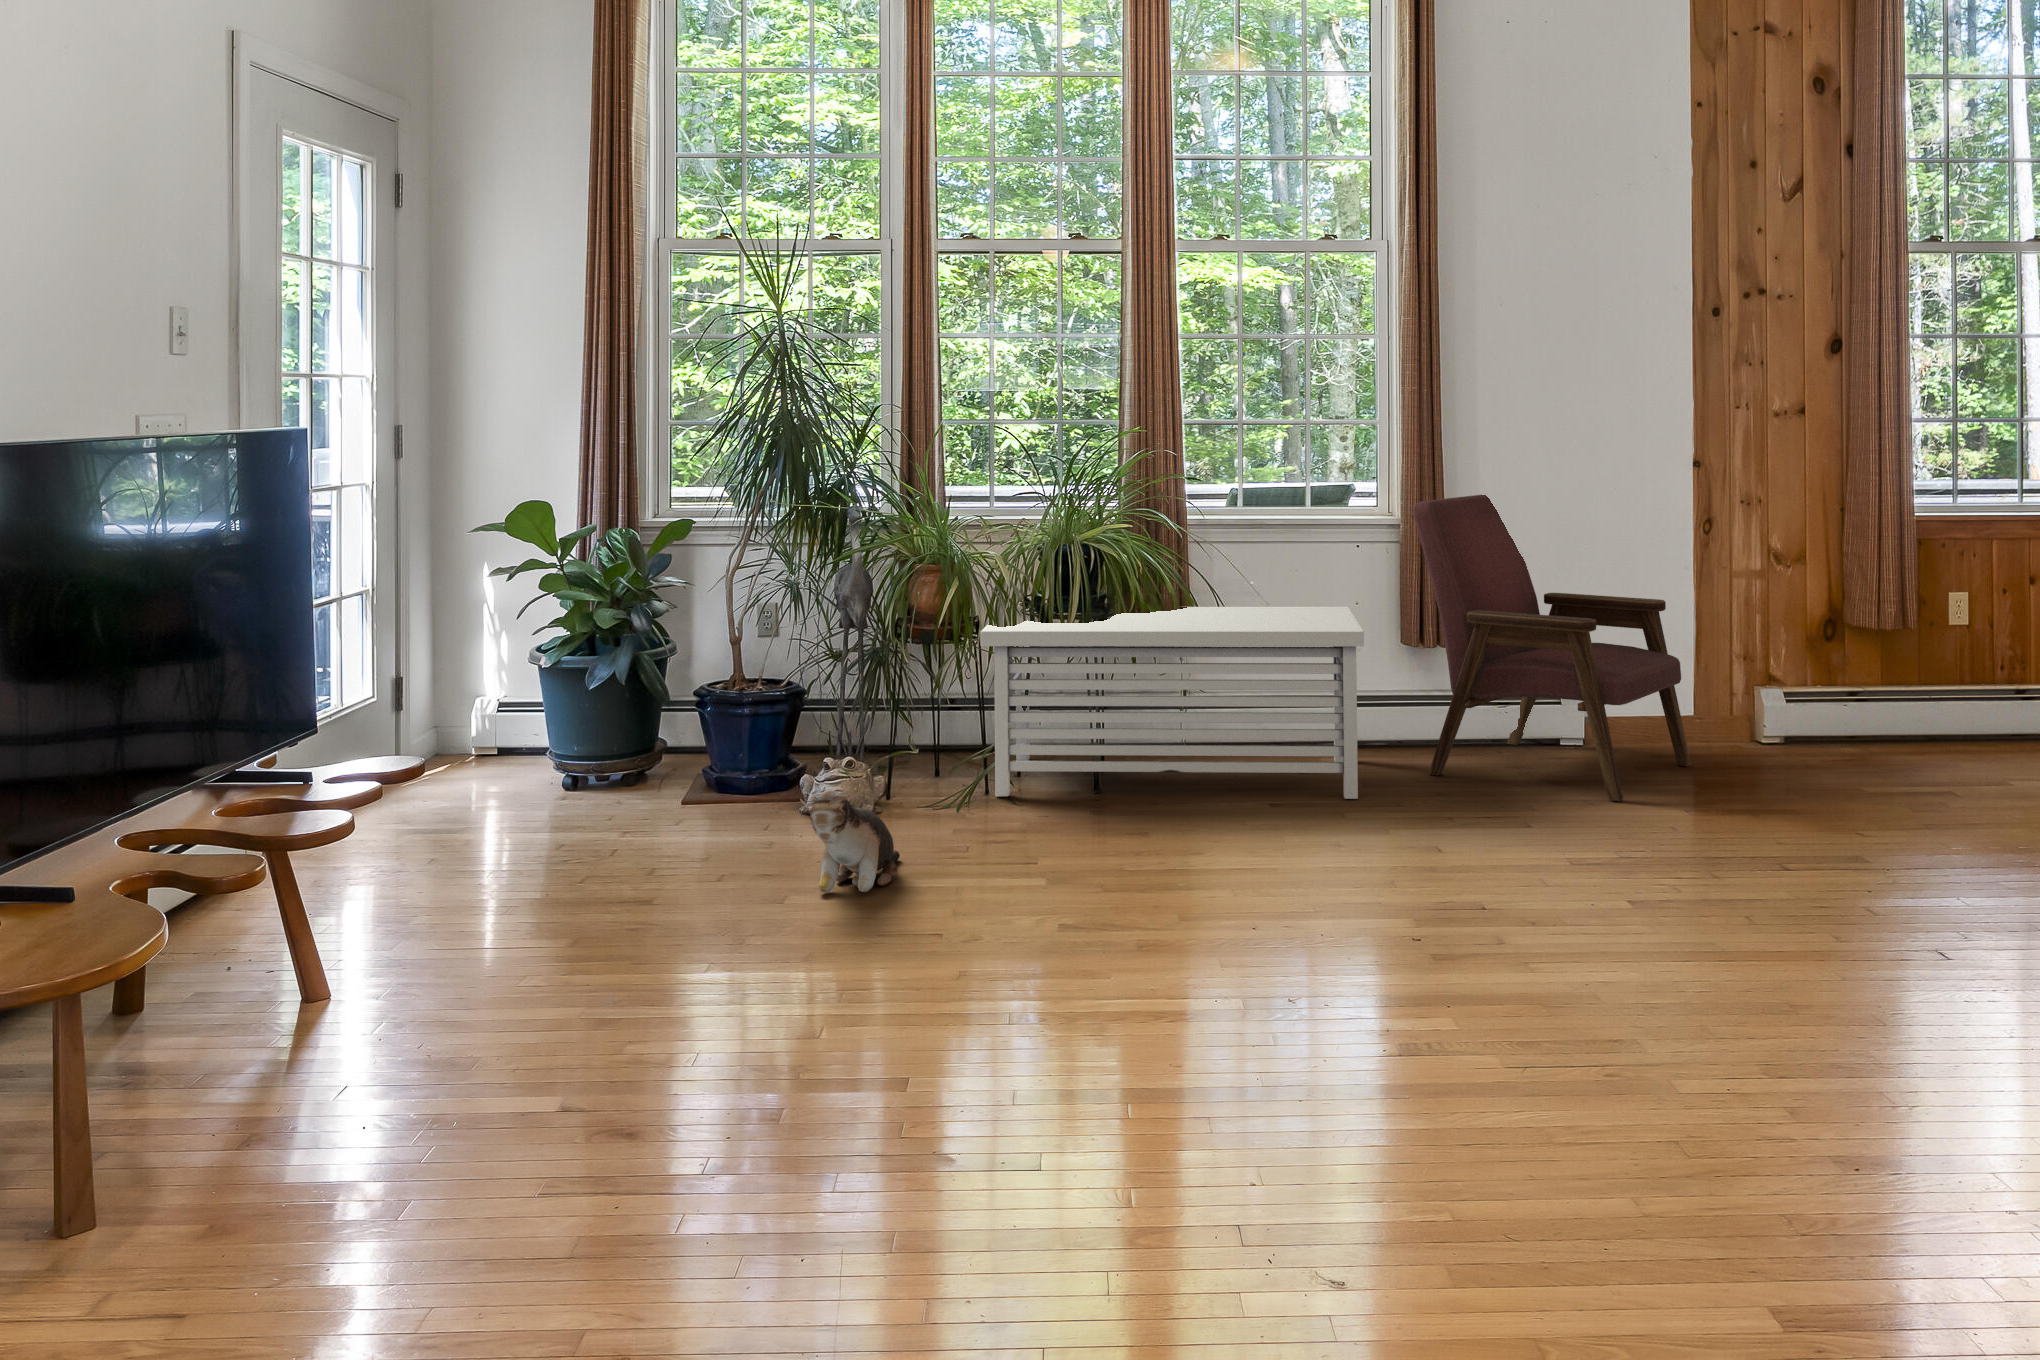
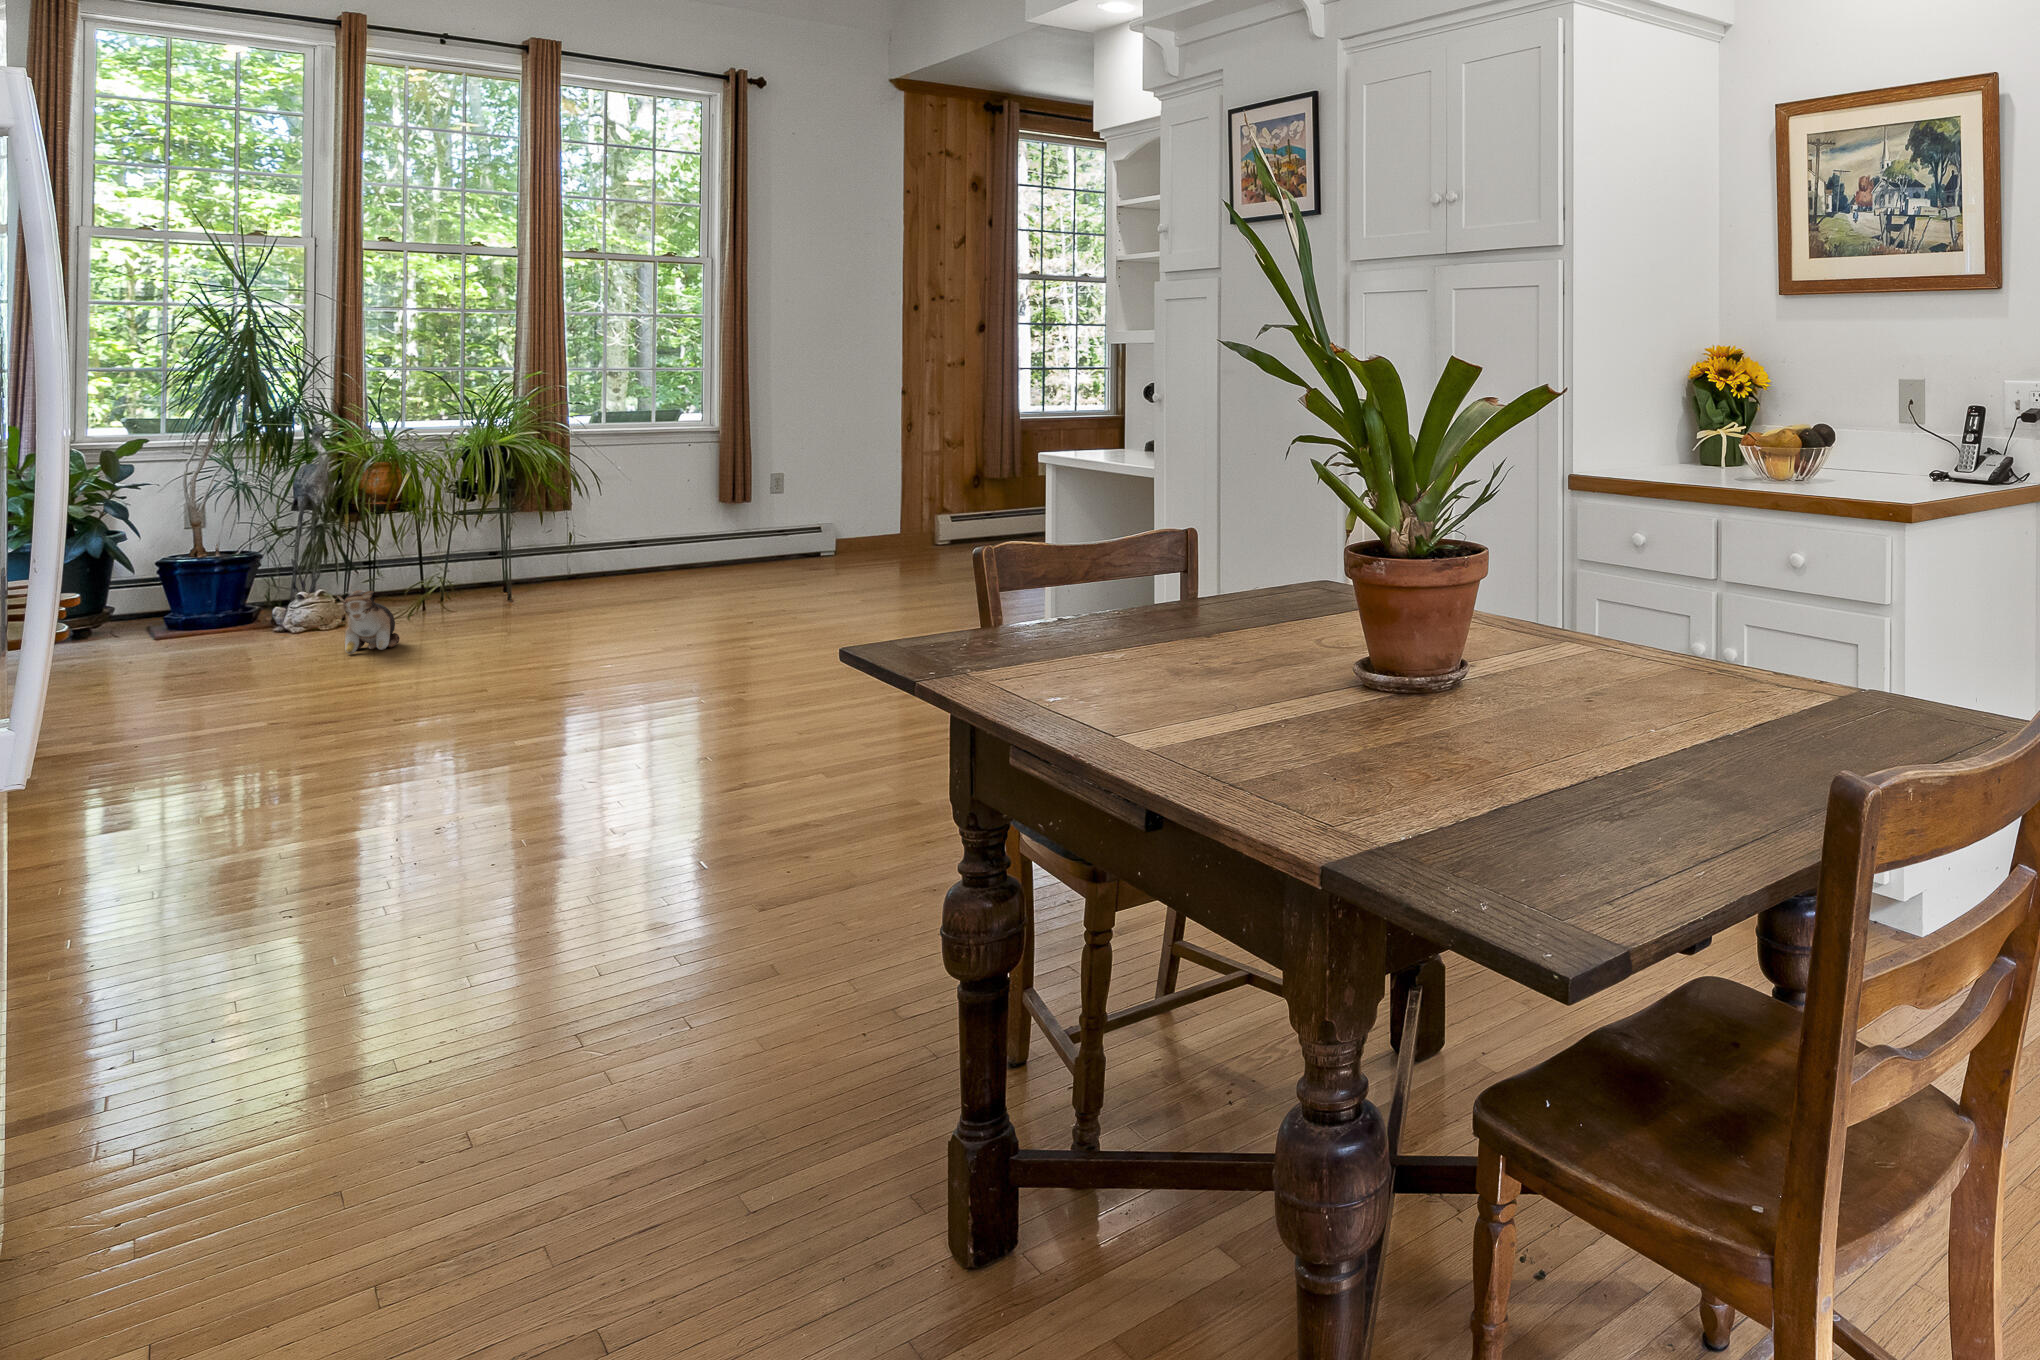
armchair: present [1413,495,1691,801] -> none [732,413,899,575]
storage bench: present [980,607,1364,799] -> none [425,482,704,610]

